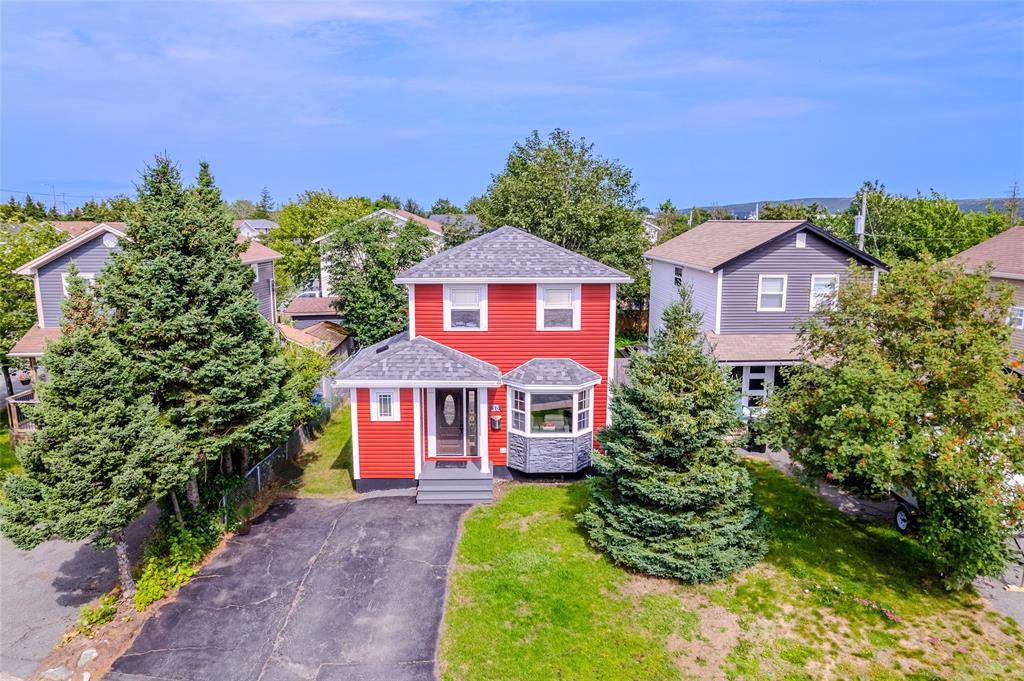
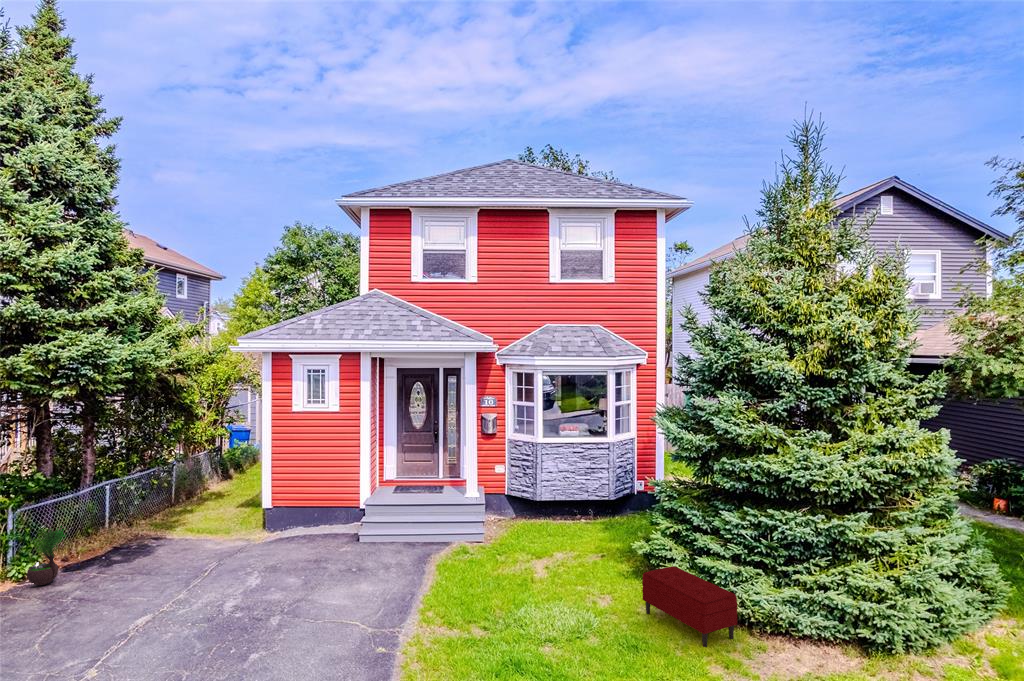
lounge chair: present [274,459,304,486] -> none [133,482,184,525]
bench: none [577,531,623,578] -> present [642,566,737,647]

